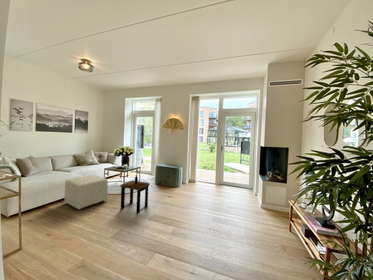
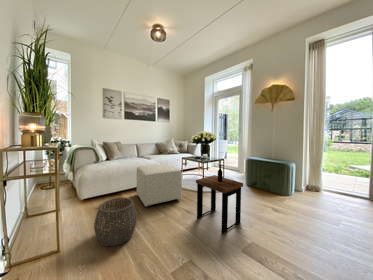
woven basket: none [46,203,80,236] -> present [94,198,137,247]

